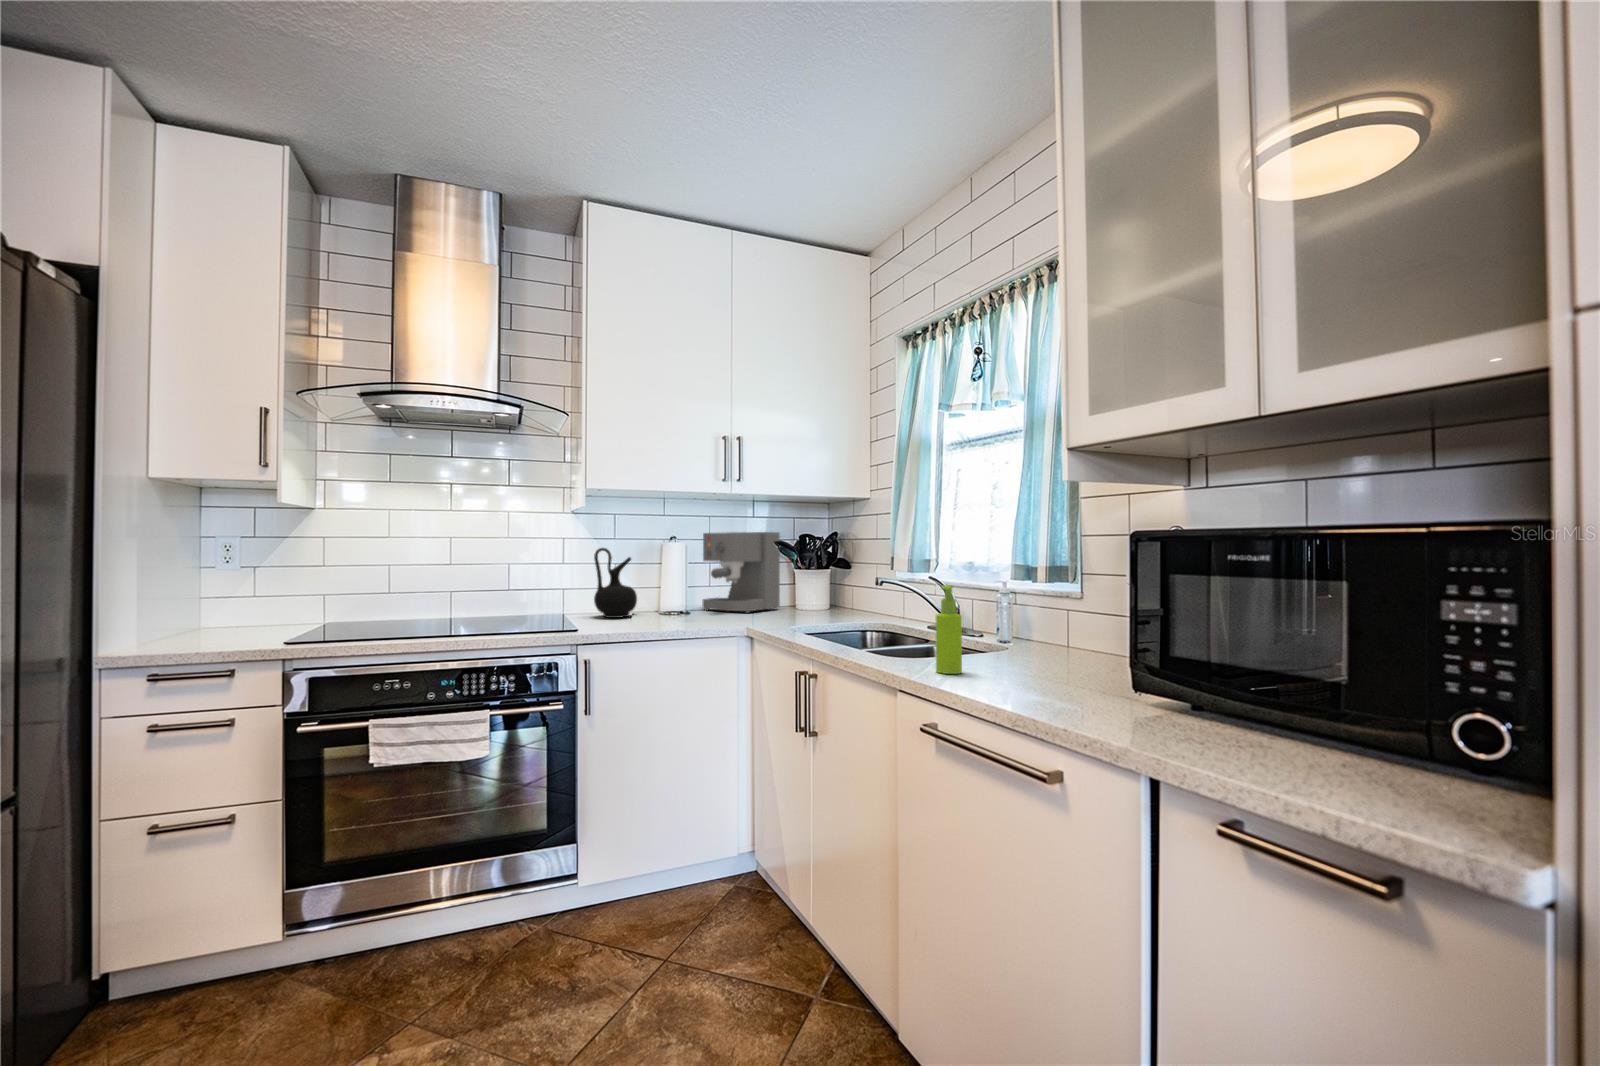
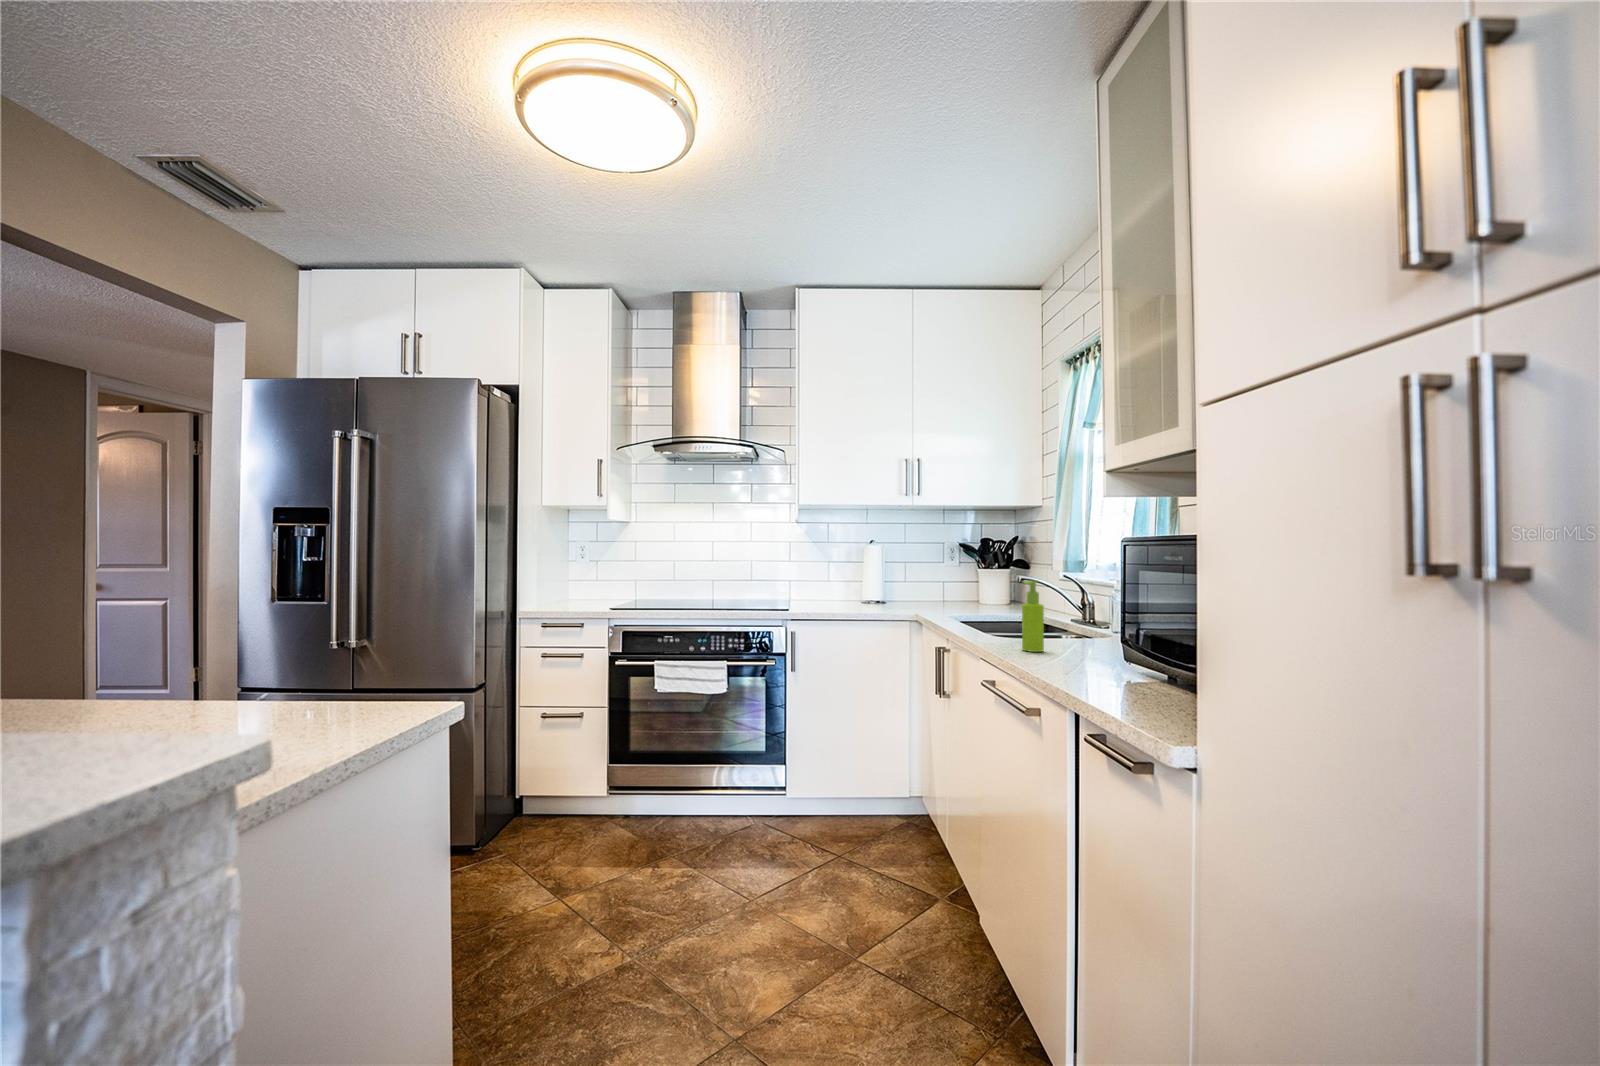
coffee maker: present [702,532,780,613] -> none [896,536,962,604]
ceramic jug: present [594,548,637,618] -> none [808,548,841,603]

